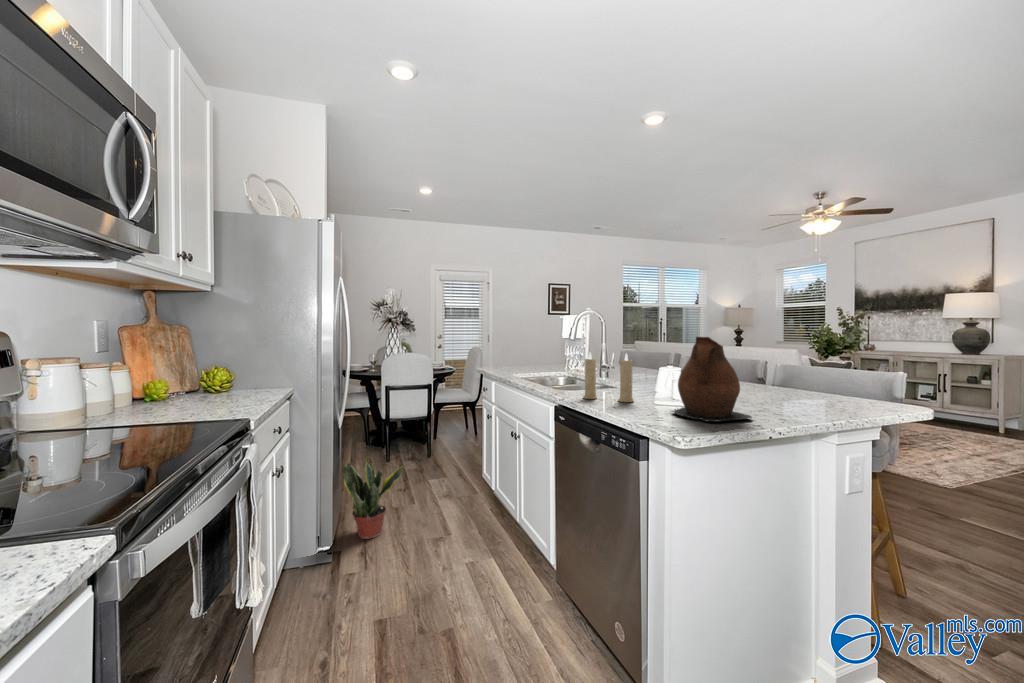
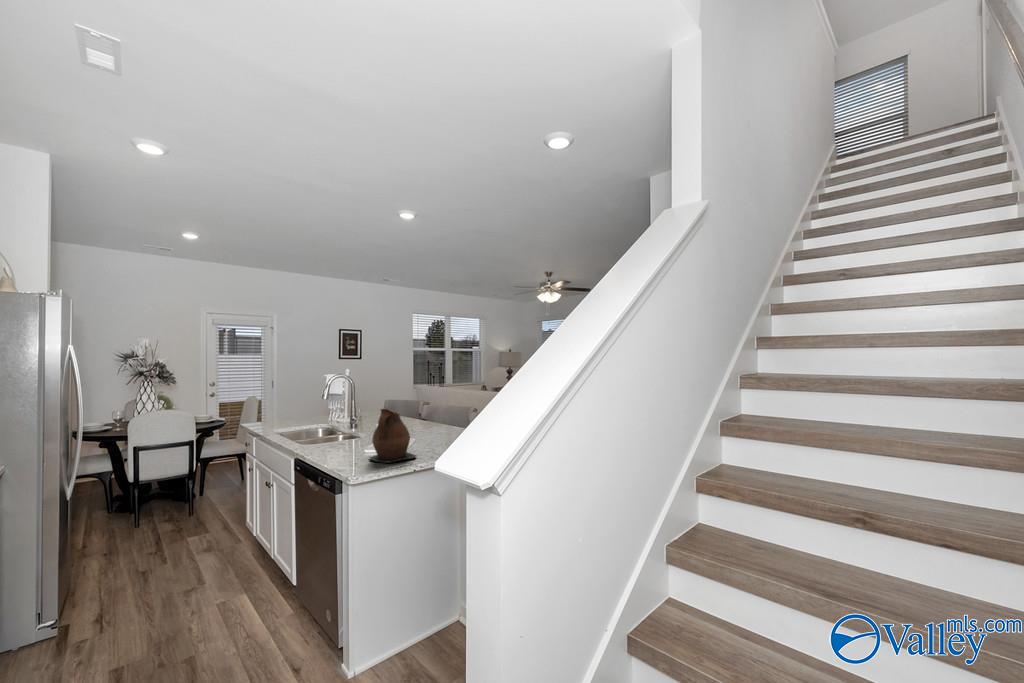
candle: present [583,353,634,402] -> none [316,415,354,452]
potted plant: present [343,456,404,539] -> none [76,524,152,608]

